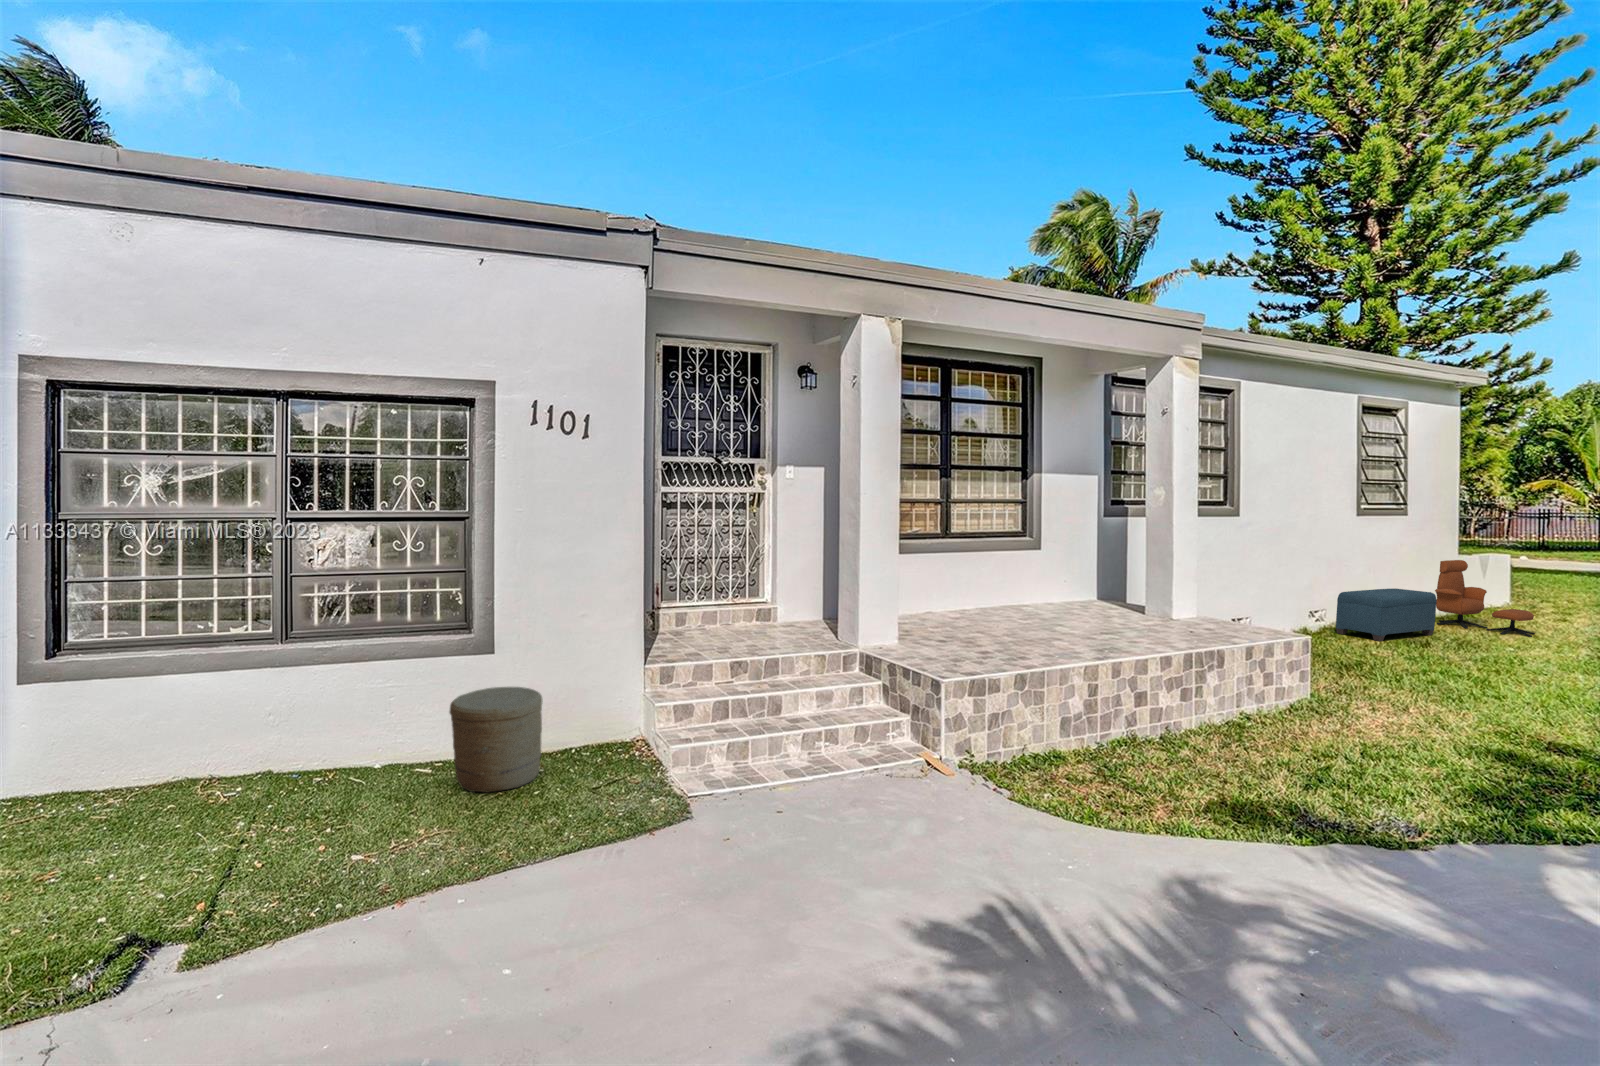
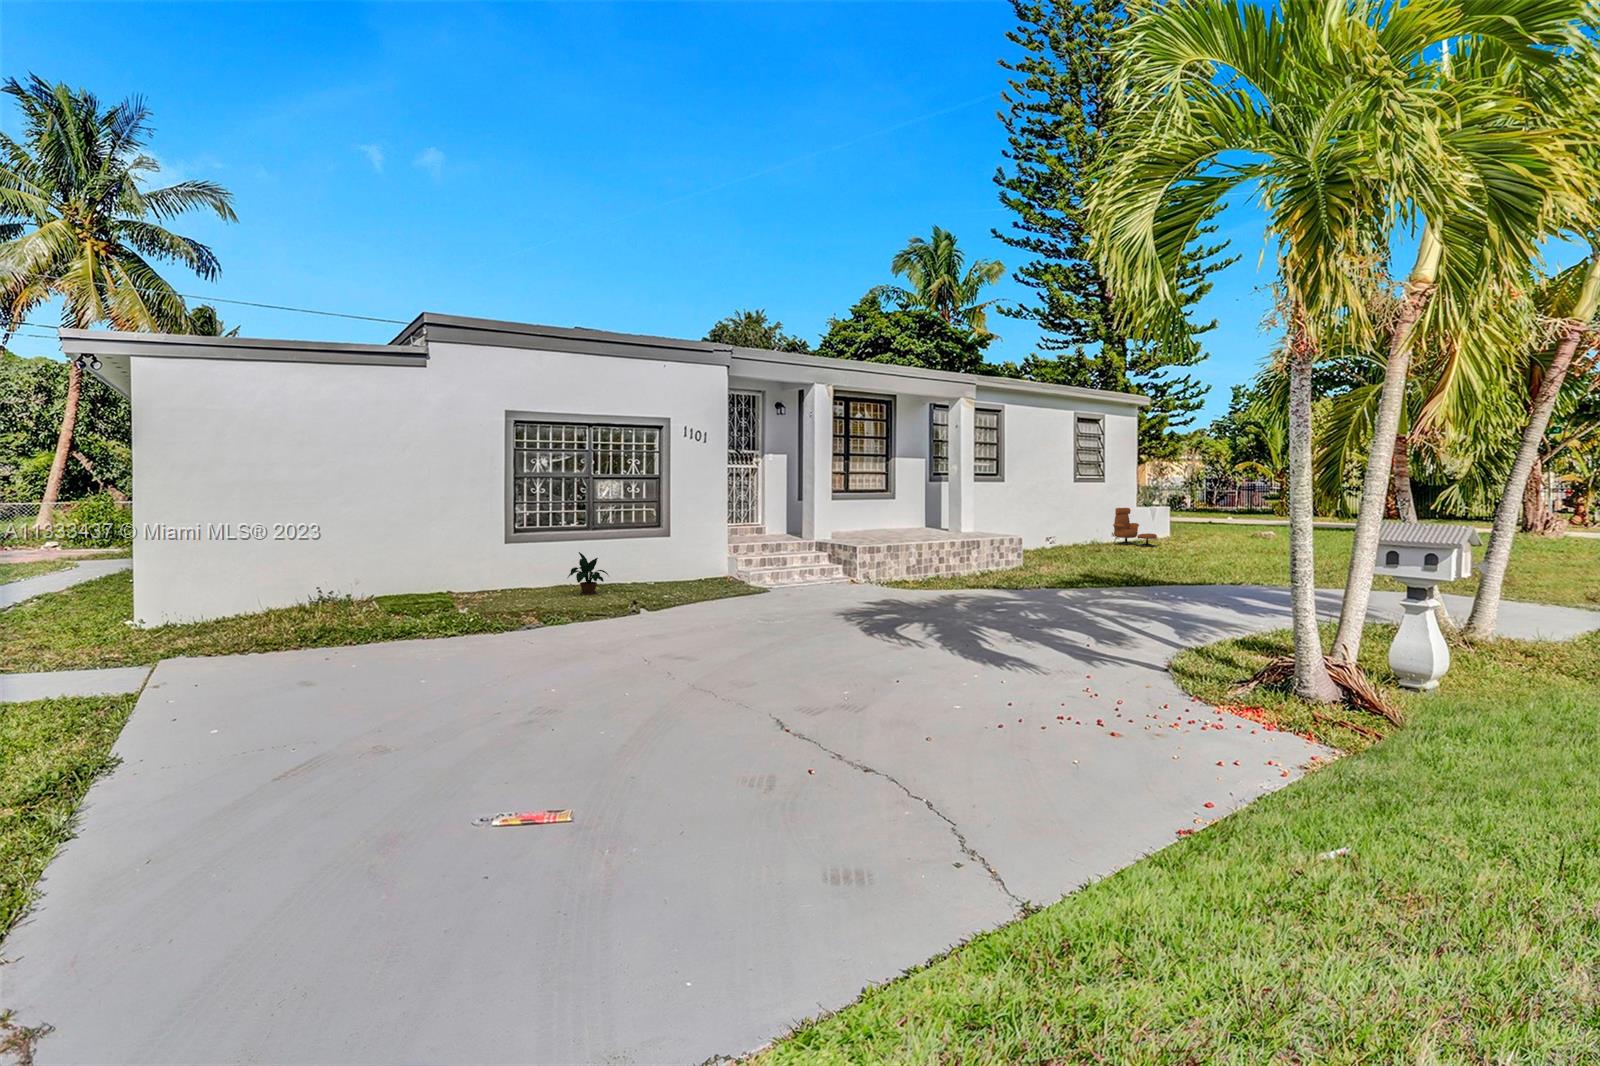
bench: present [1336,588,1437,641] -> none [1056,523,1107,550]
woven basket: present [450,687,543,793] -> none [661,551,697,589]
potted plant: none [176,708,295,815] -> present [568,552,608,594]

